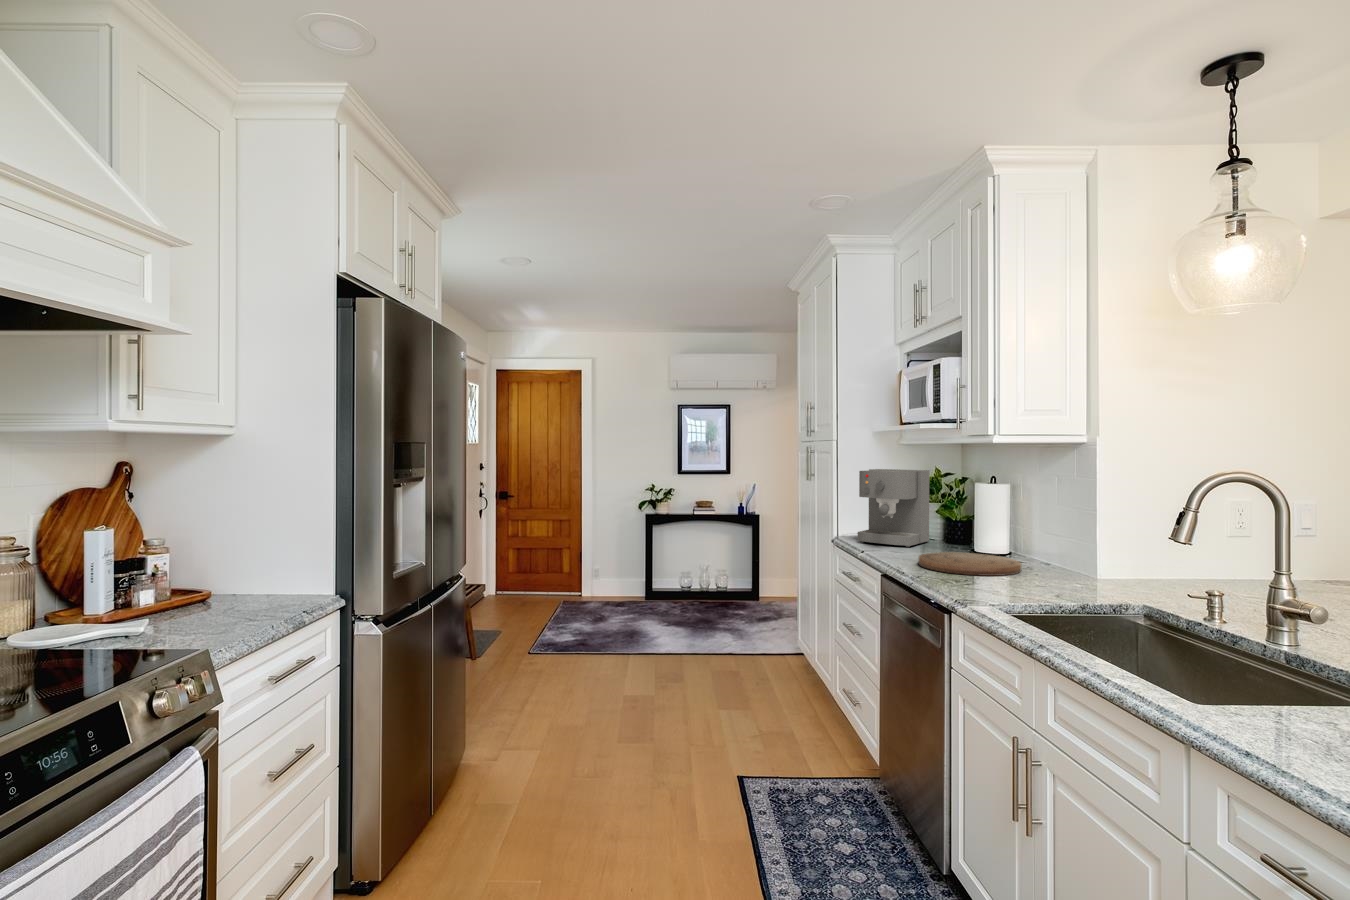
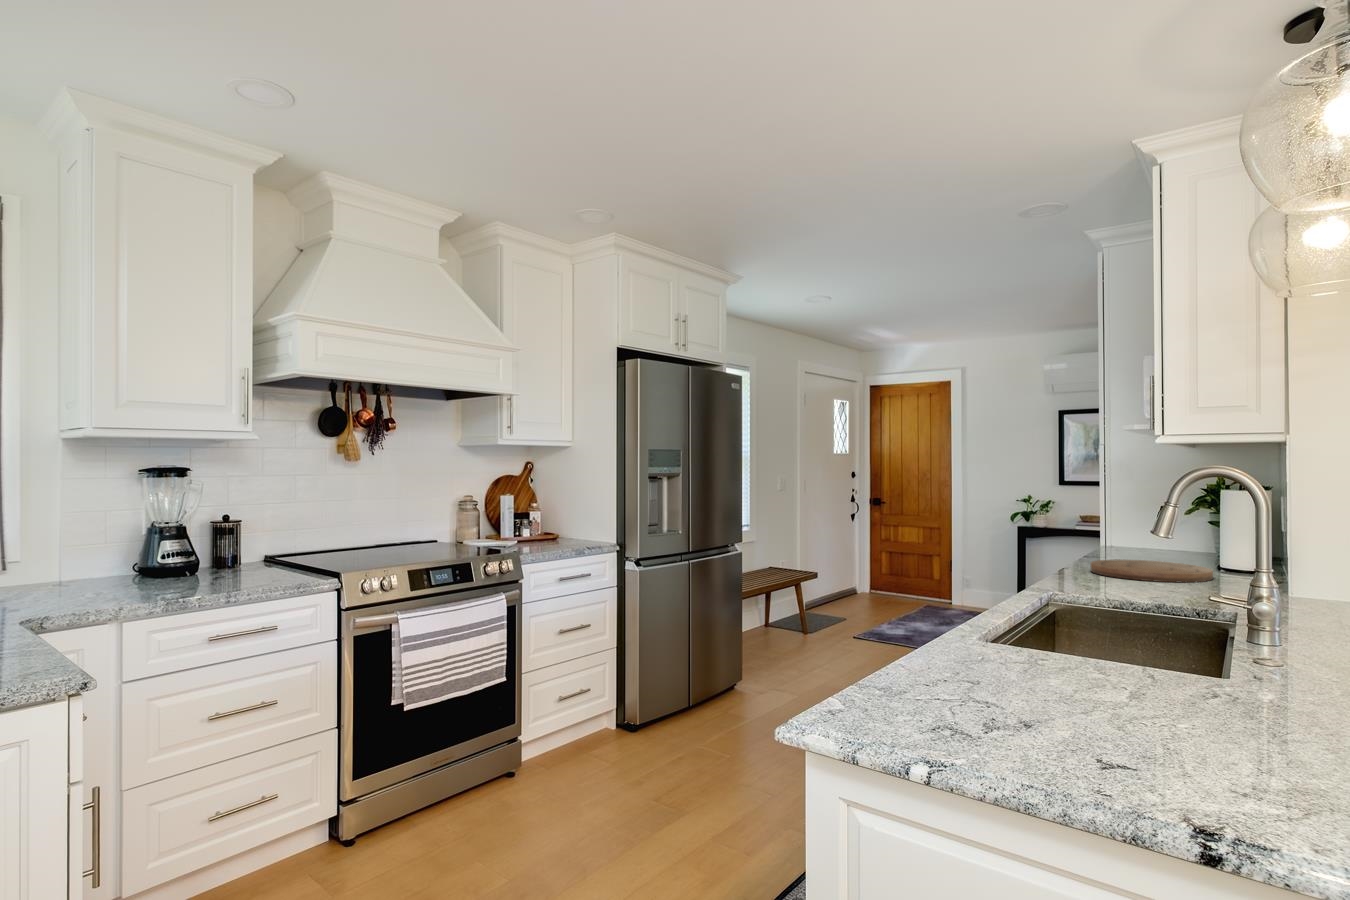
coffee maker: present [858,469,929,547] -> none [1108,472,1210,559]

